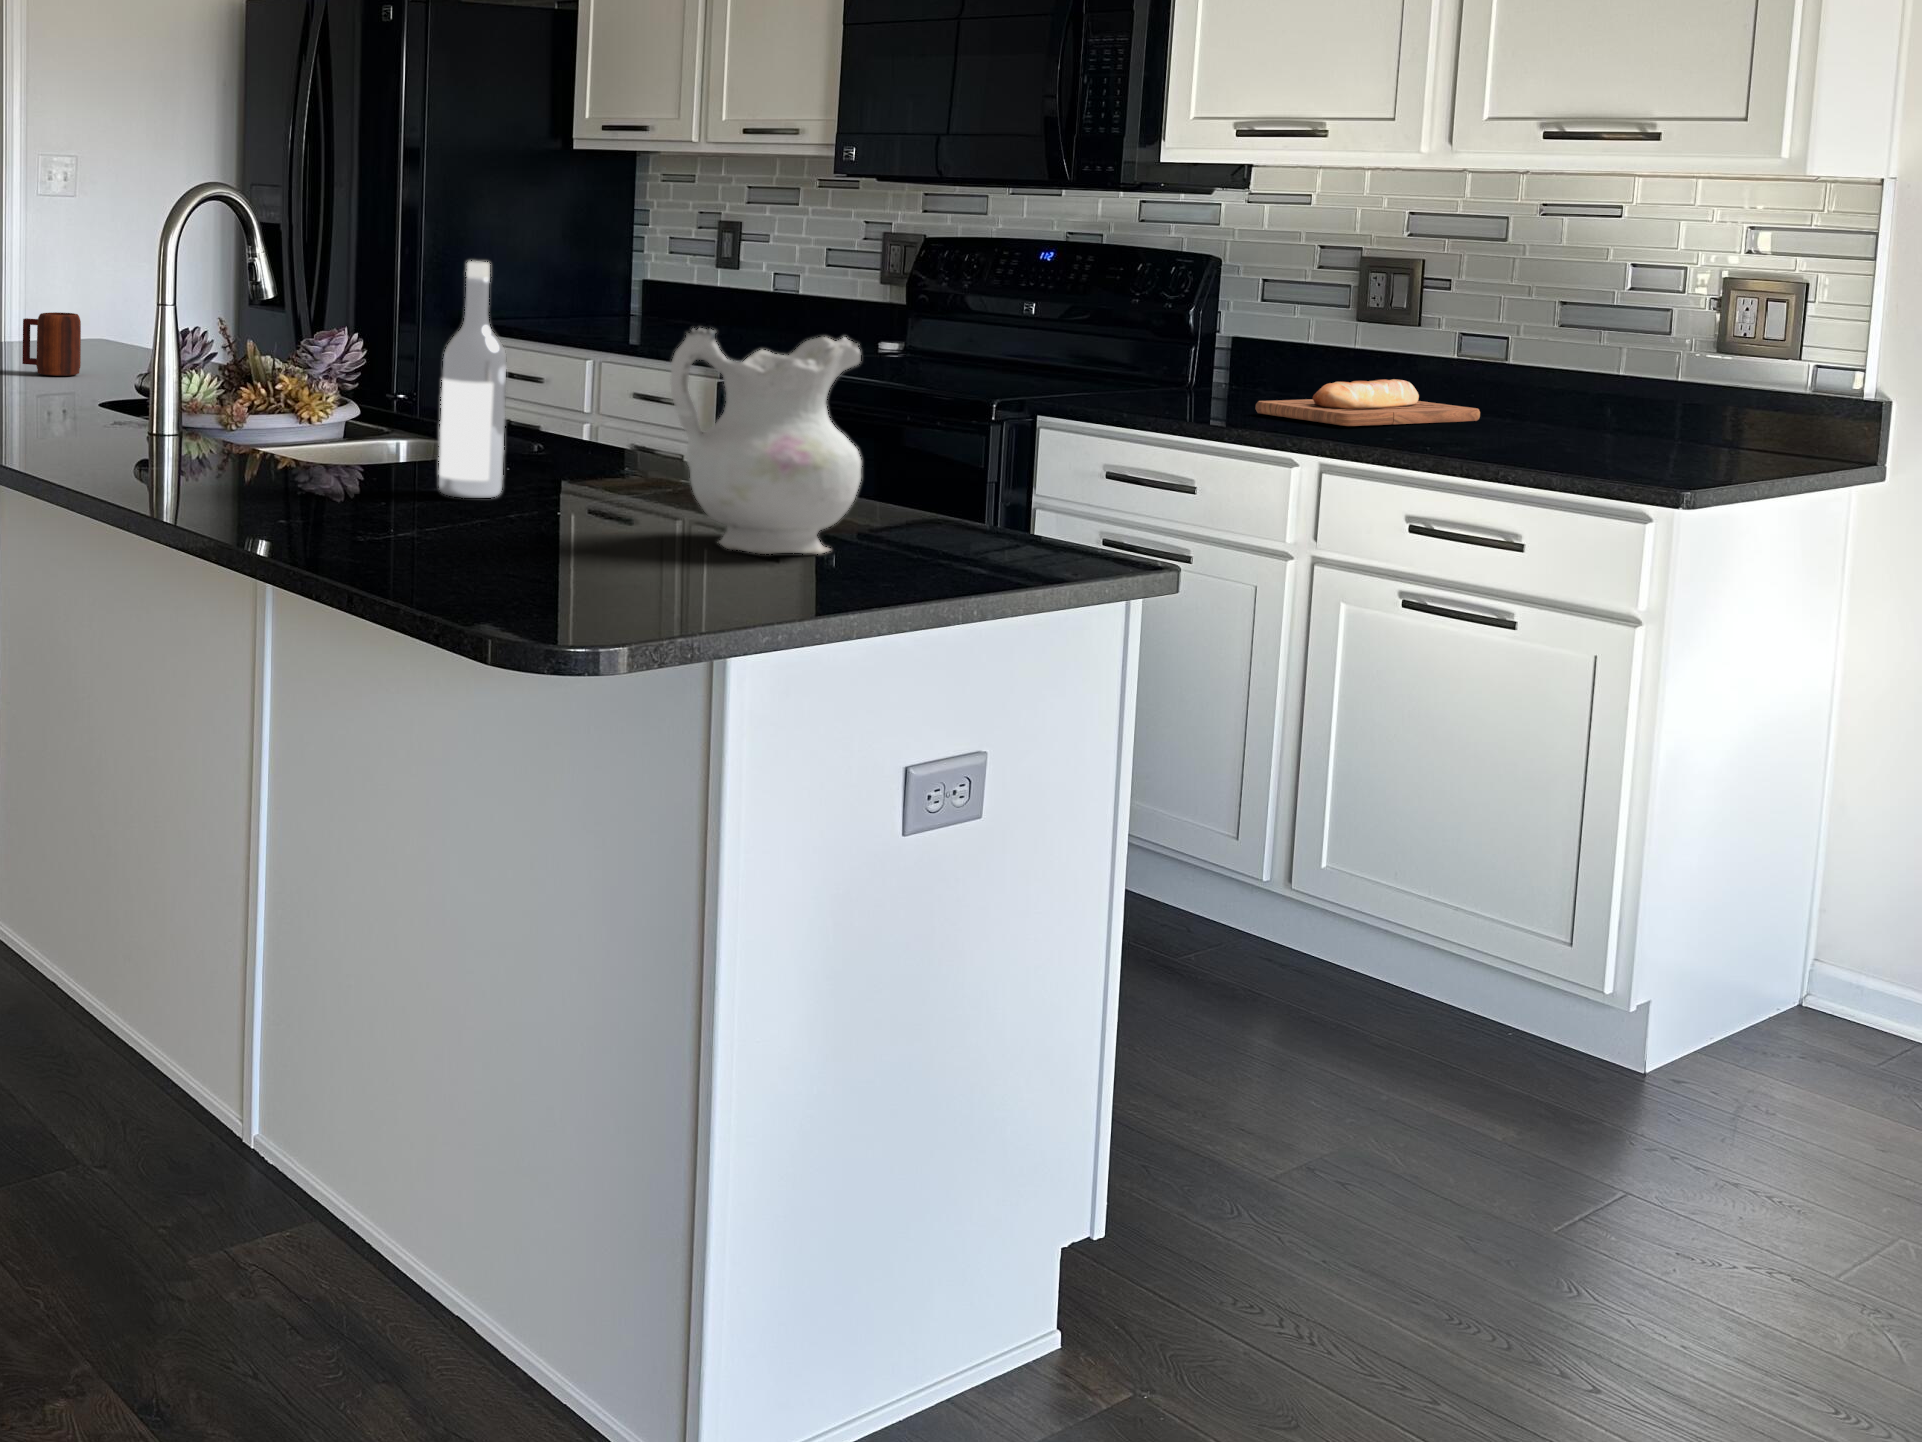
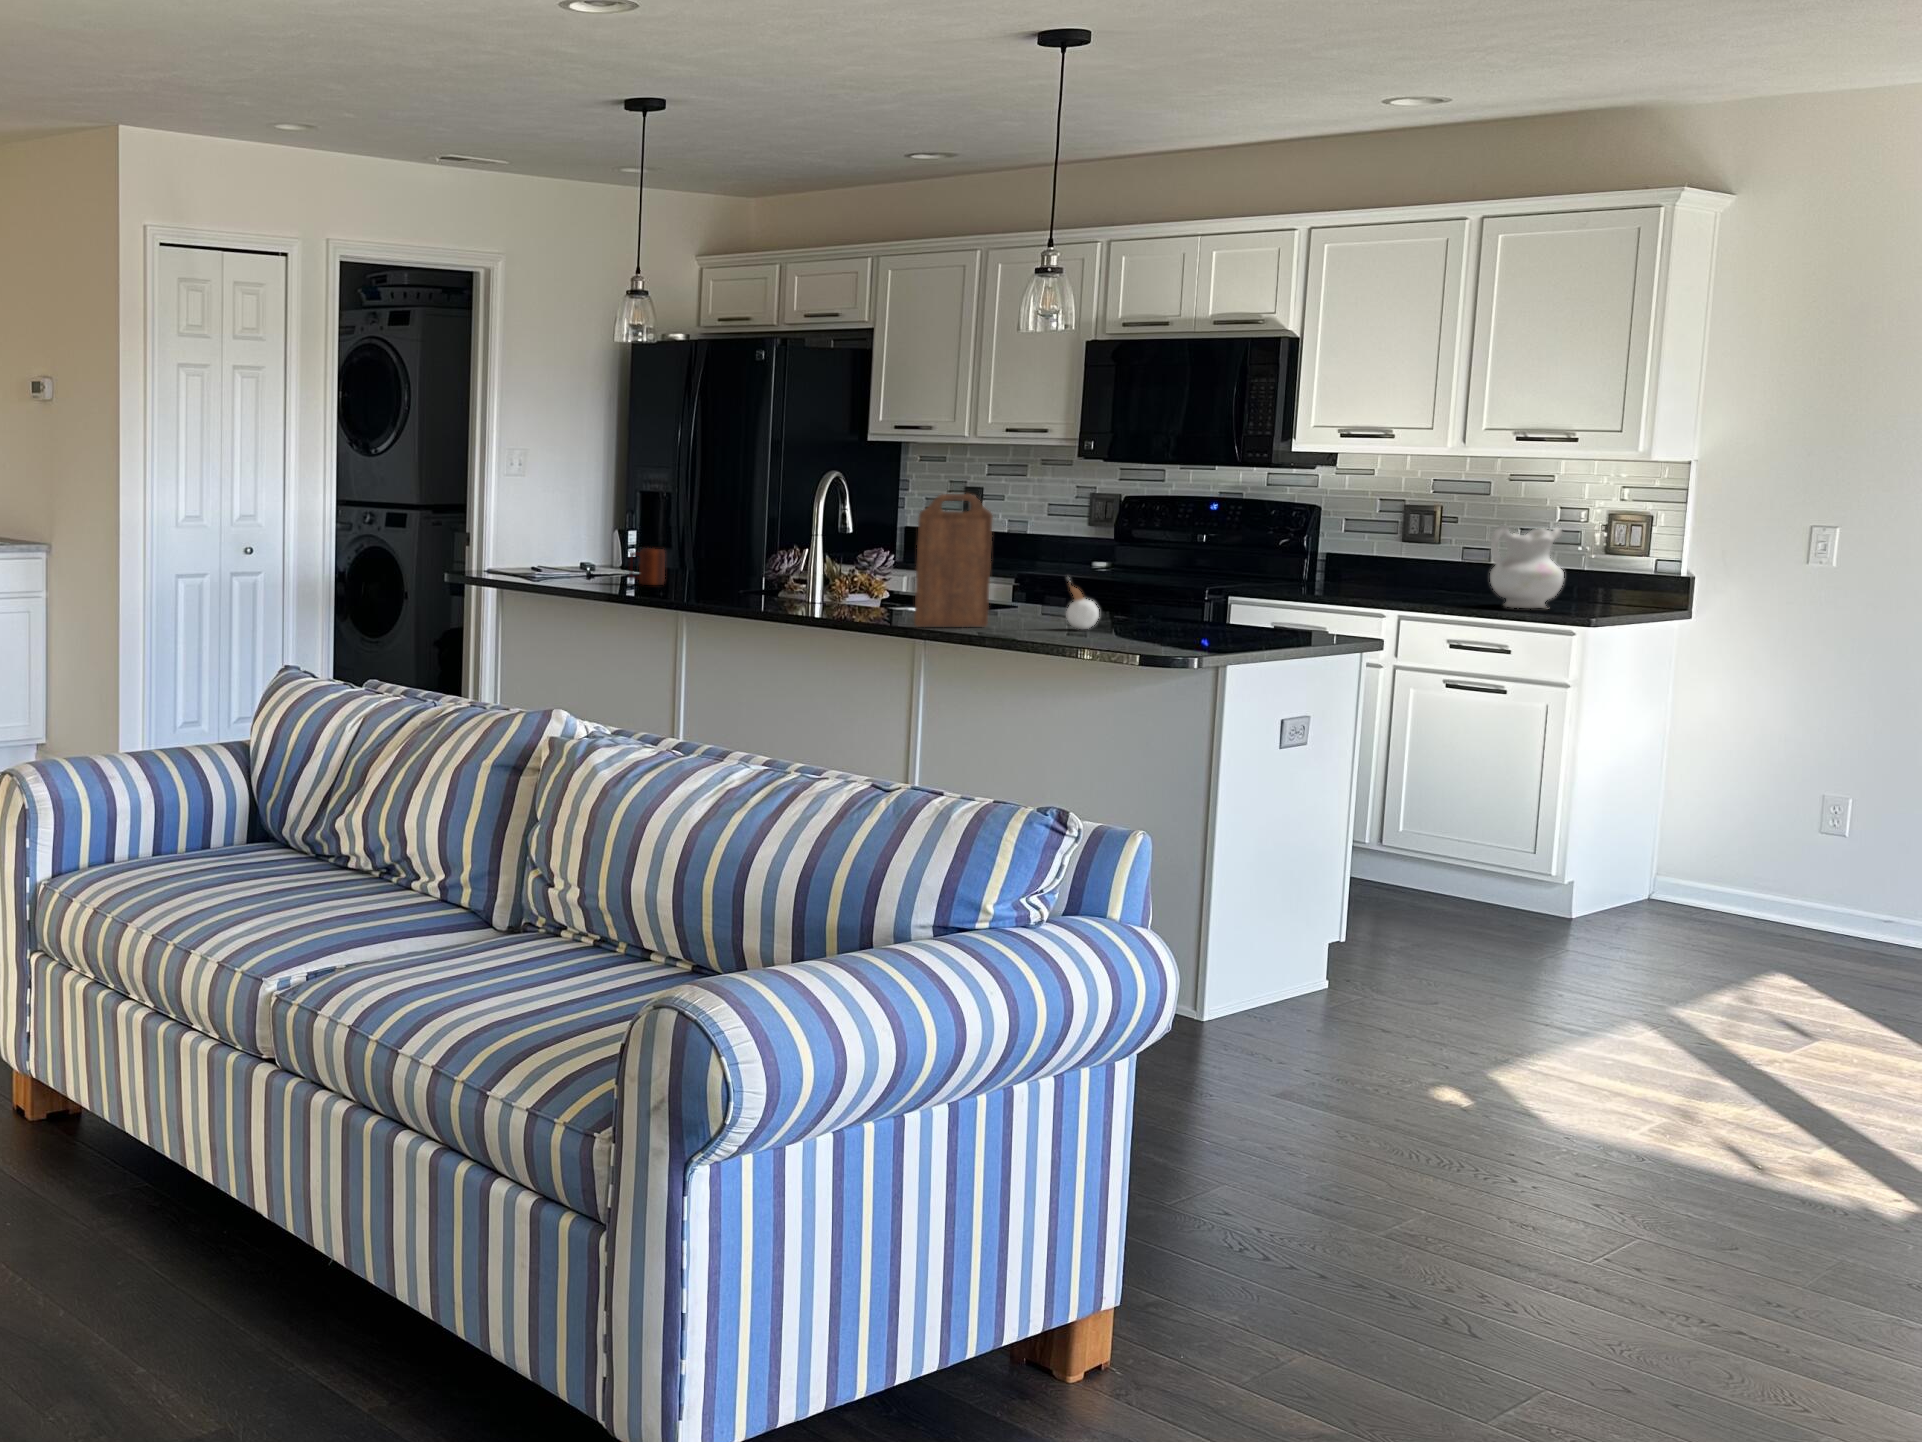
cutting board: none [220,218,388,499] -> present [914,494,993,627]
wine bottle: present [439,261,507,498] -> none [1007,513,1042,626]
ceramic pitcher: present [670,328,861,554] -> present [1490,525,1564,608]
bread loaf: present [1256,379,1480,426] -> none [1354,573,1476,597]
candle: none [540,396,608,511] -> present [1066,586,1099,629]

